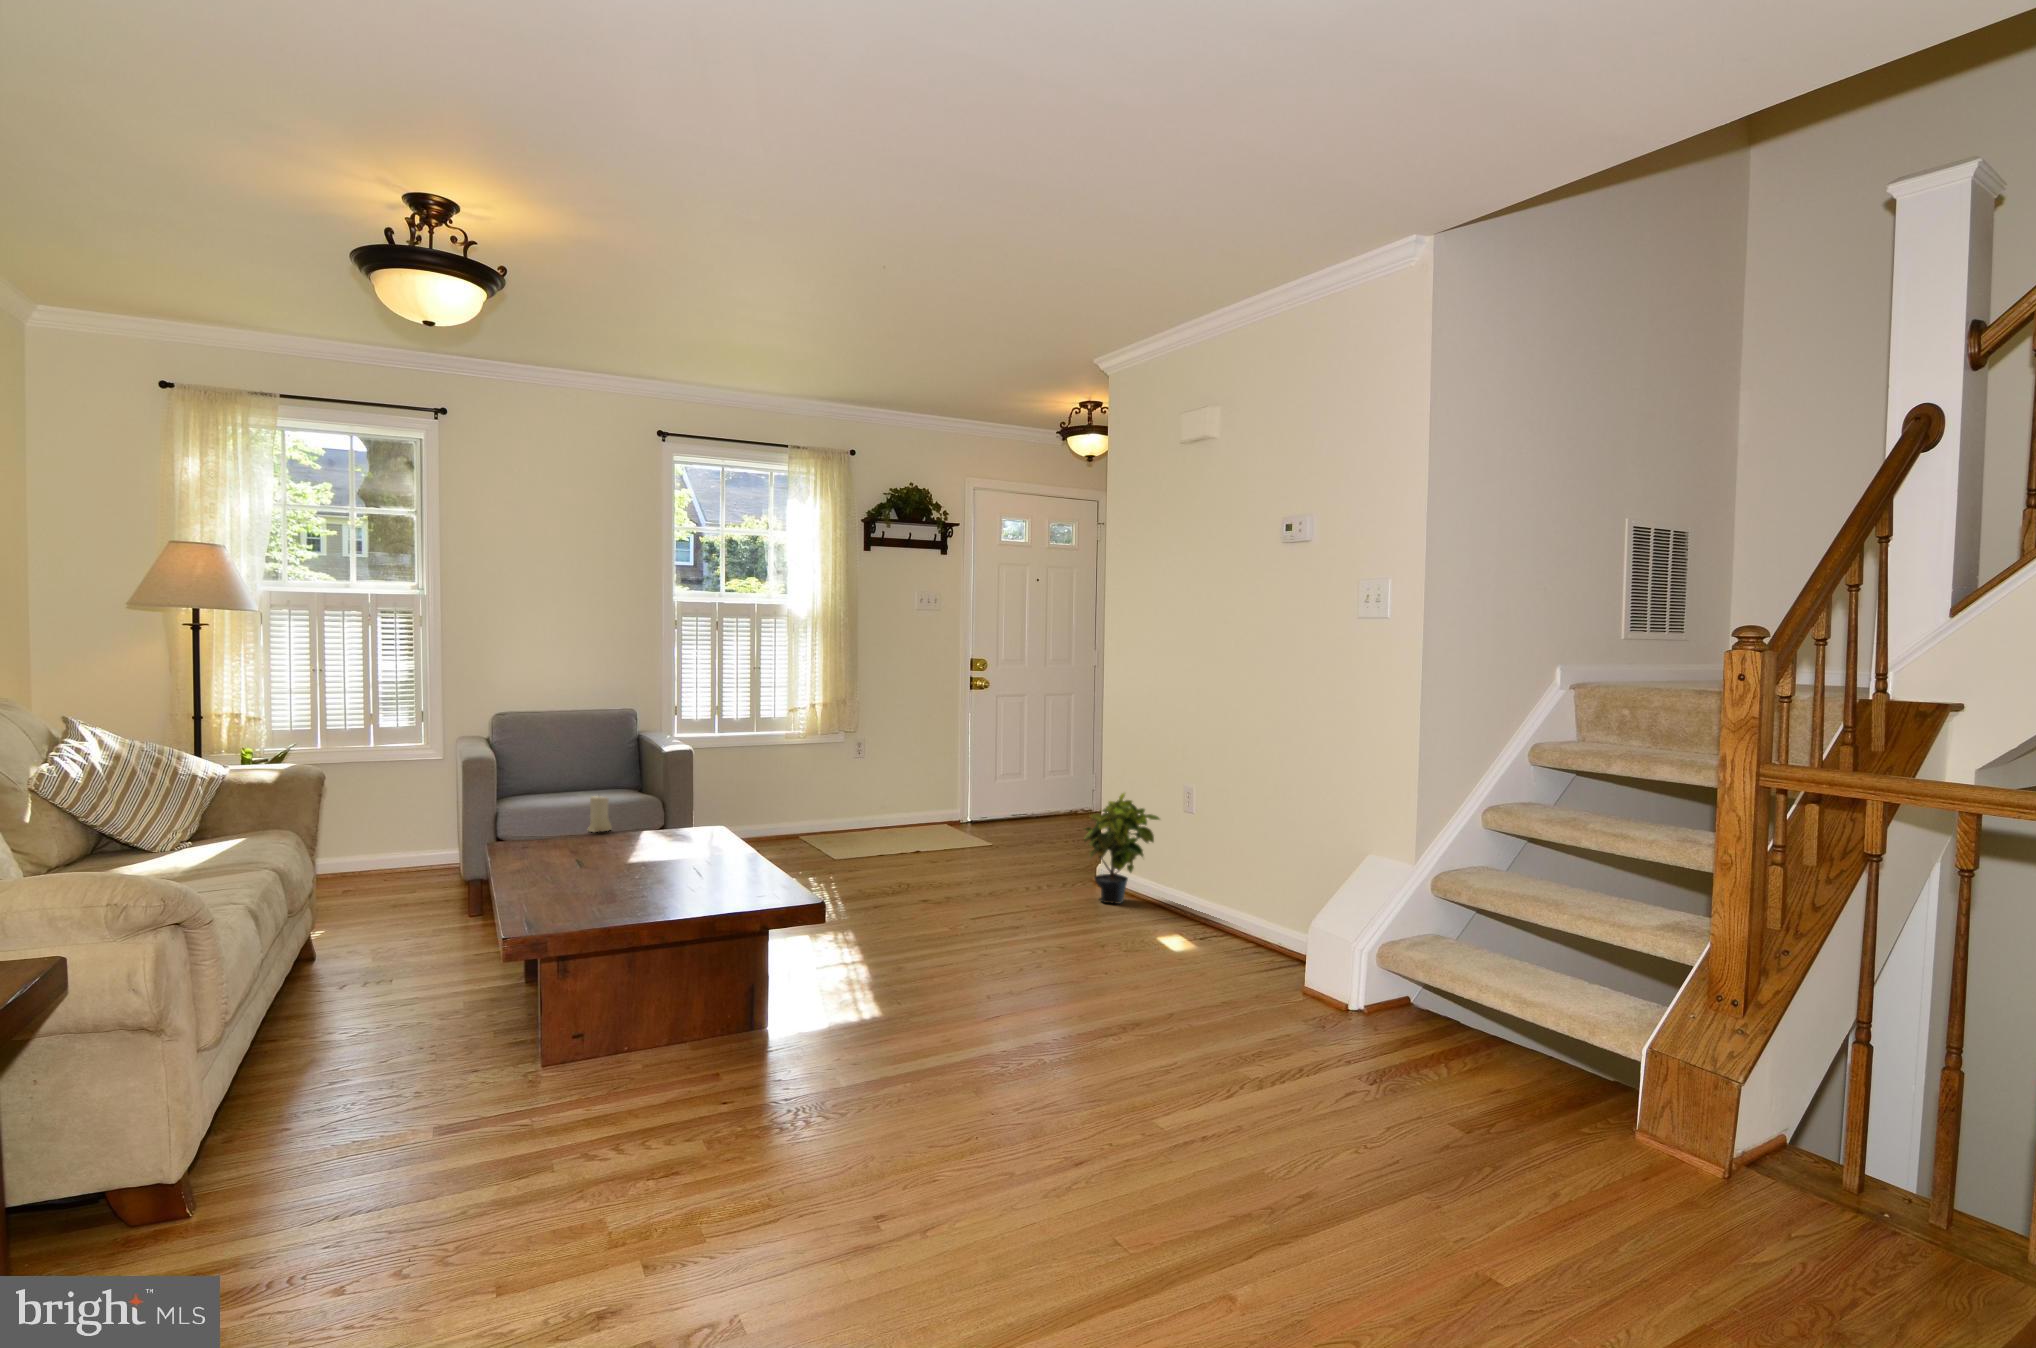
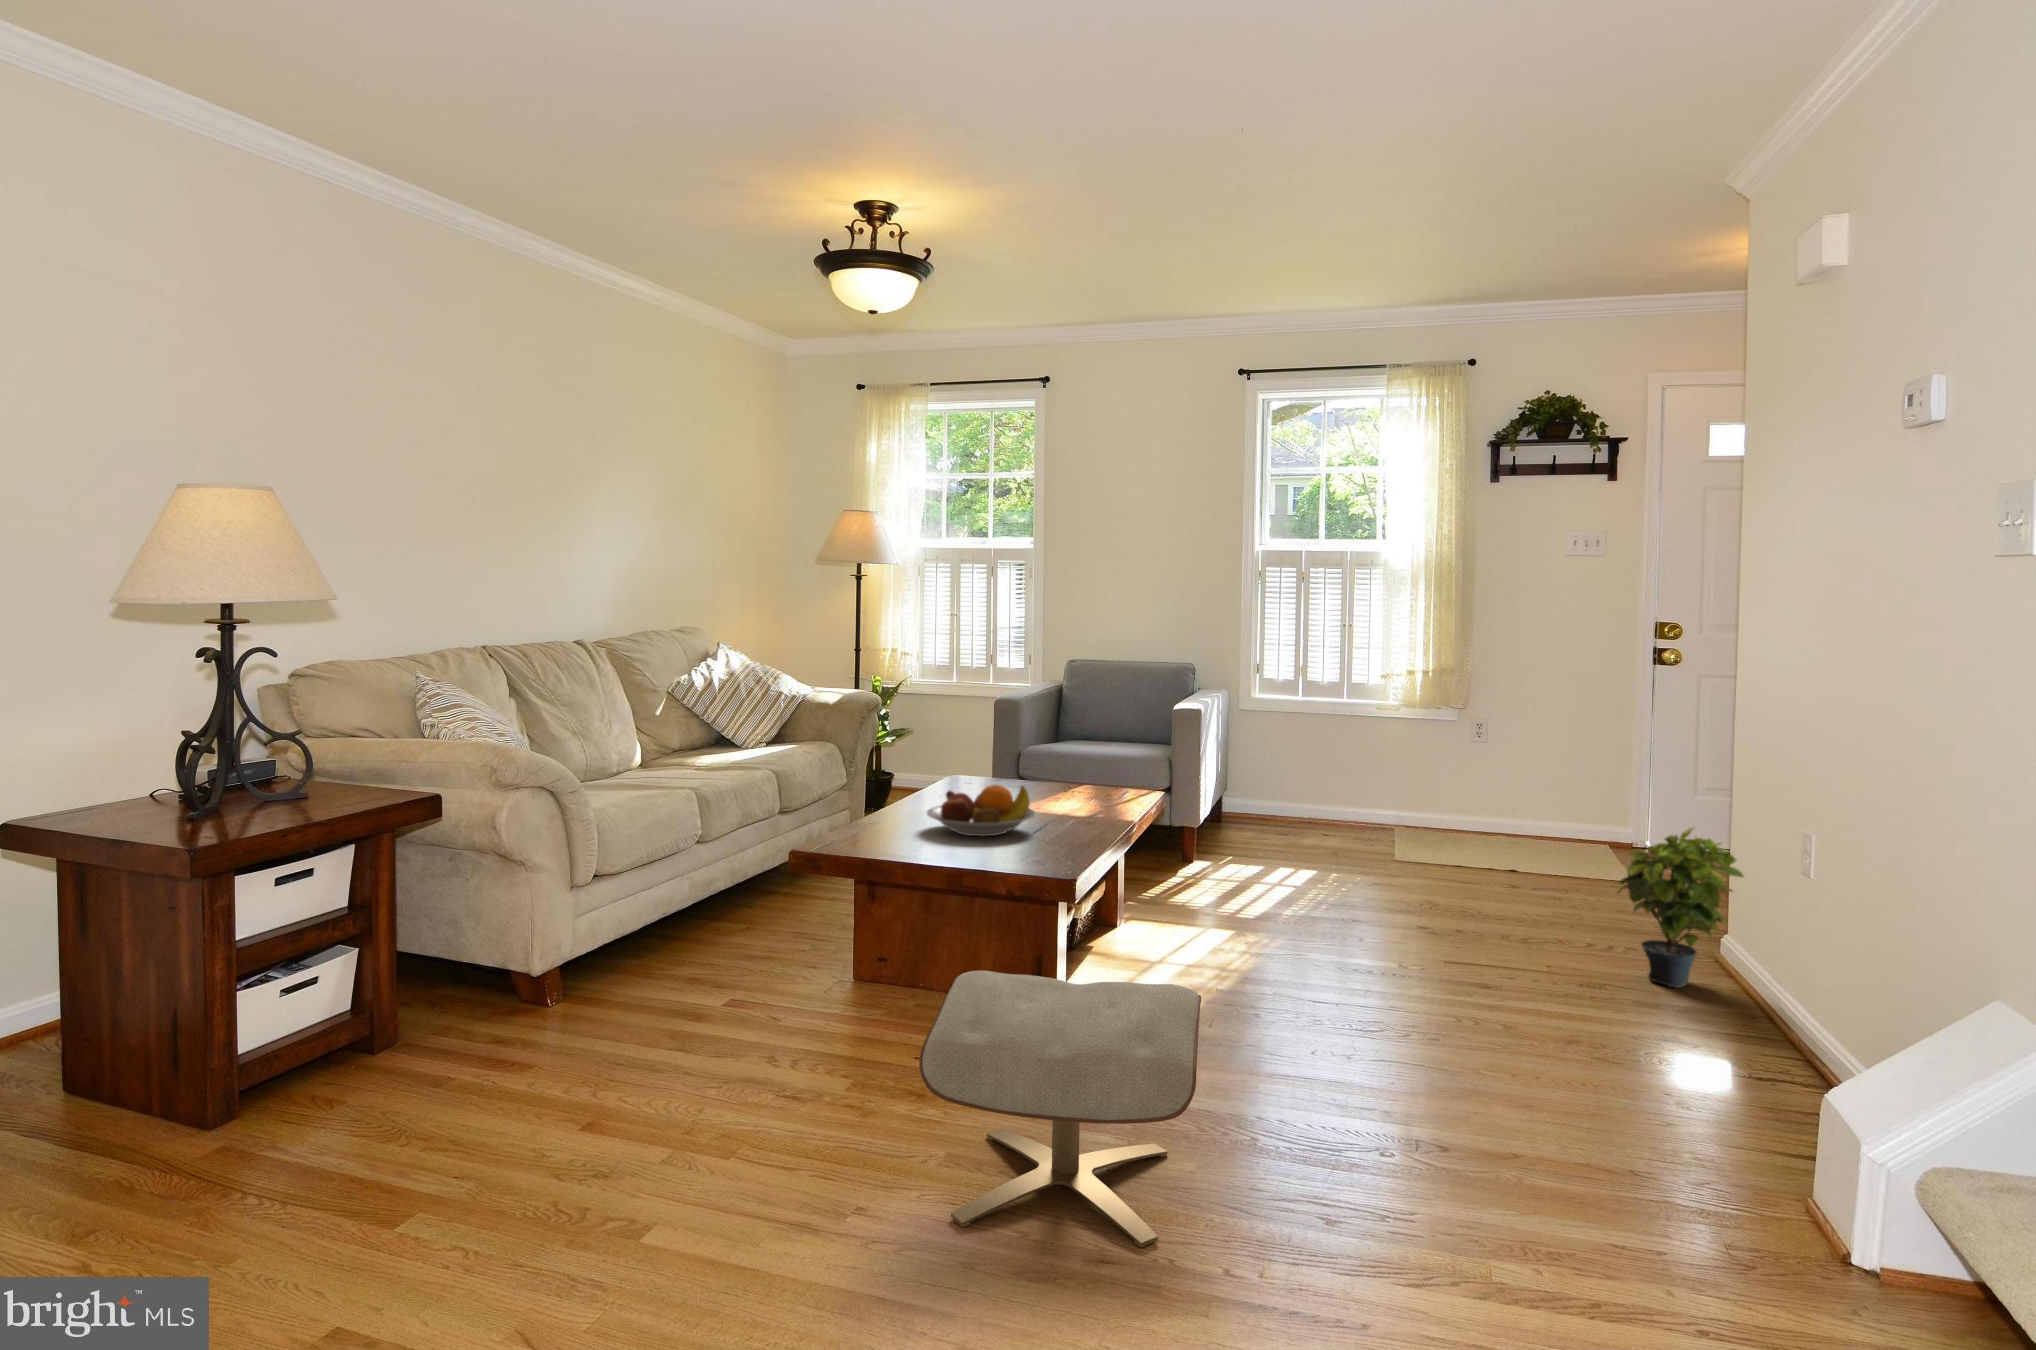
candle: present [588,796,612,833] -> none [1066,745,1088,782]
fruit bowl: none [578,832,697,890] -> present [927,785,1035,836]
ottoman: none [884,953,1152,1203] -> present [919,971,1201,1247]

